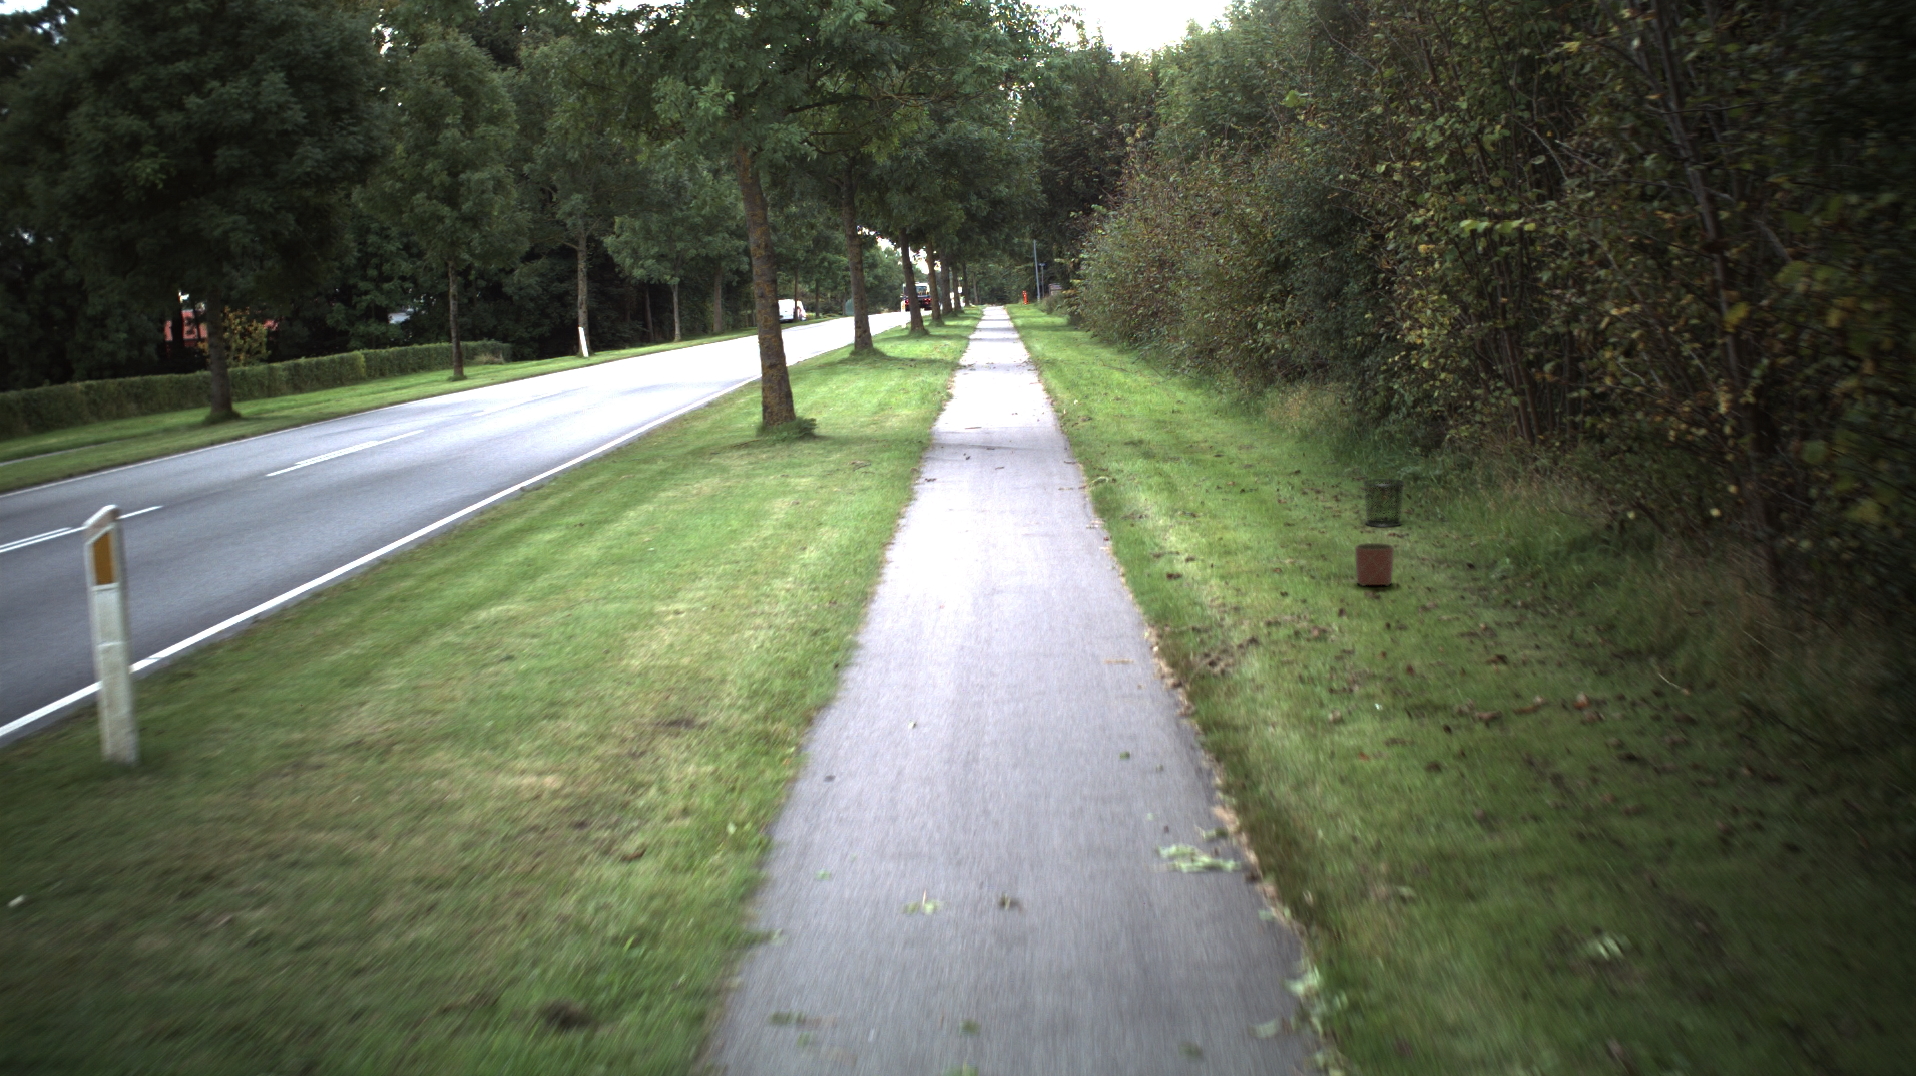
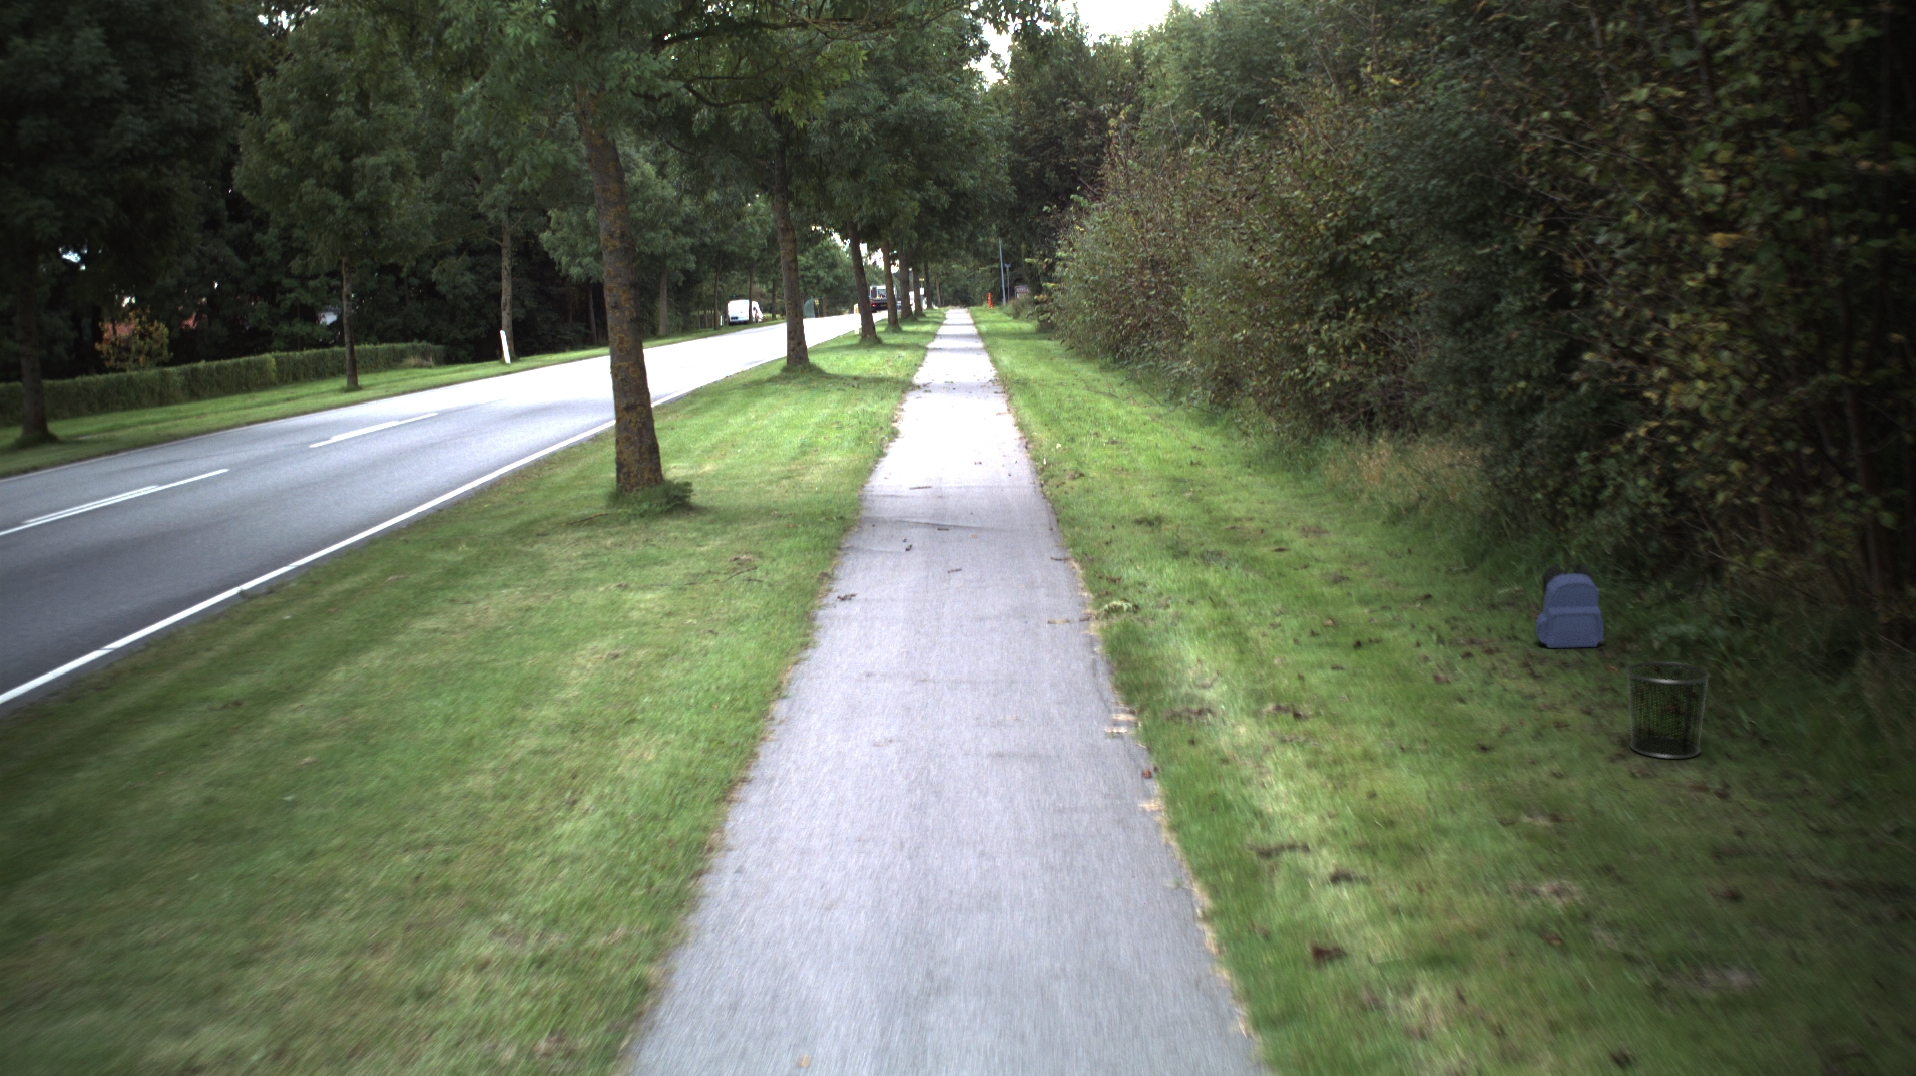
backpack: none [1347,442,1385,492] -> present [1535,564,1604,648]
planter: present [1355,543,1394,586] -> none [1752,896,1851,1010]

